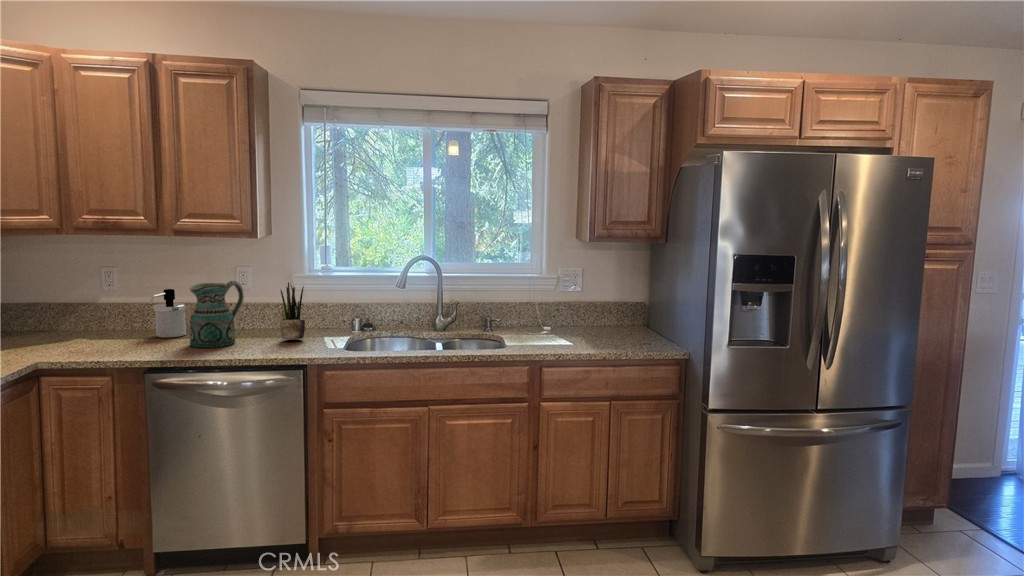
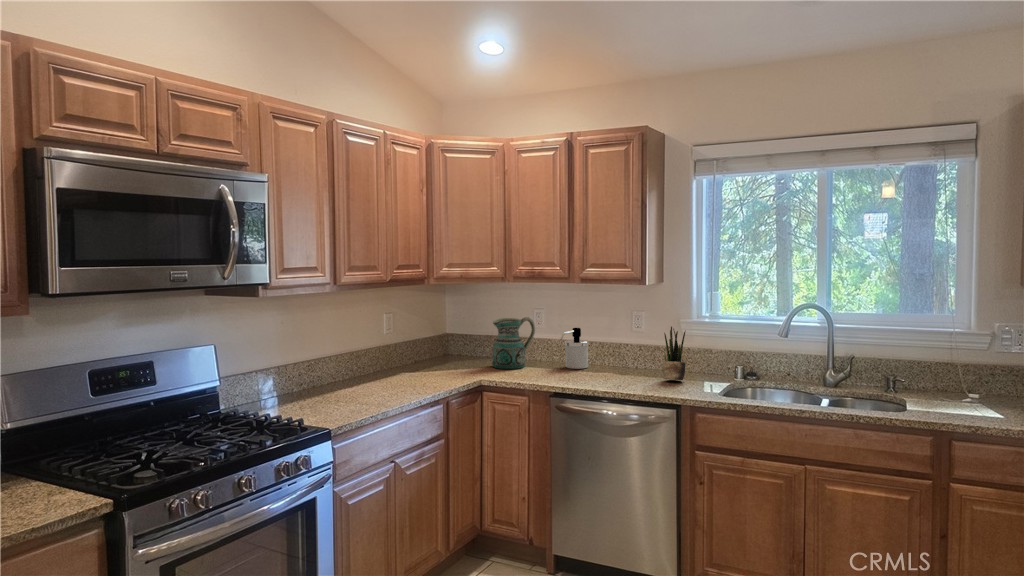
ceramic pitcher: present [189,281,244,348] -> present [492,317,535,369]

